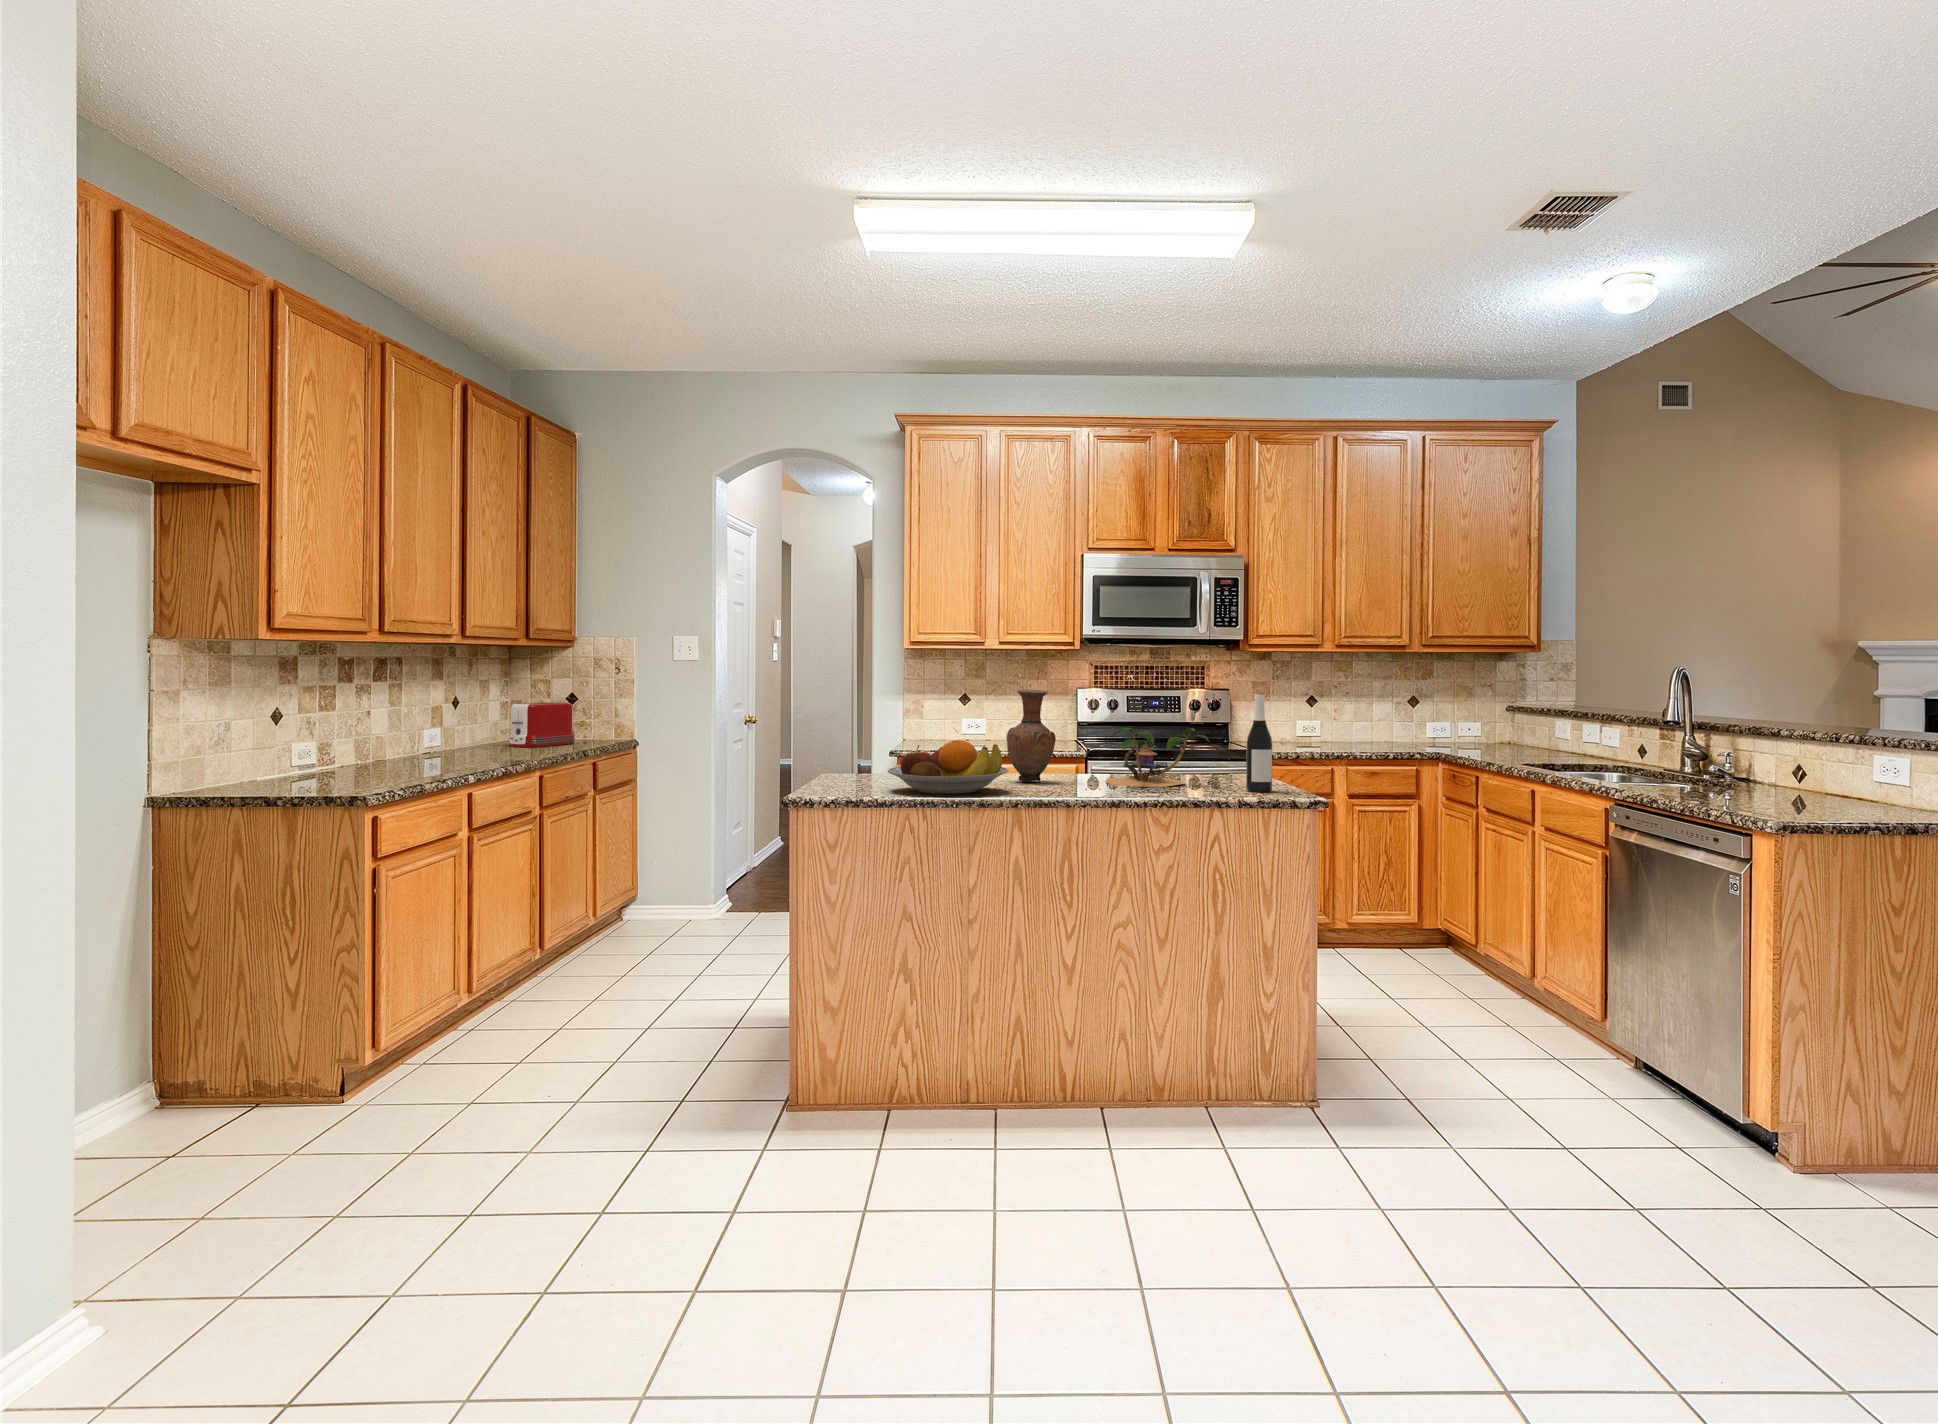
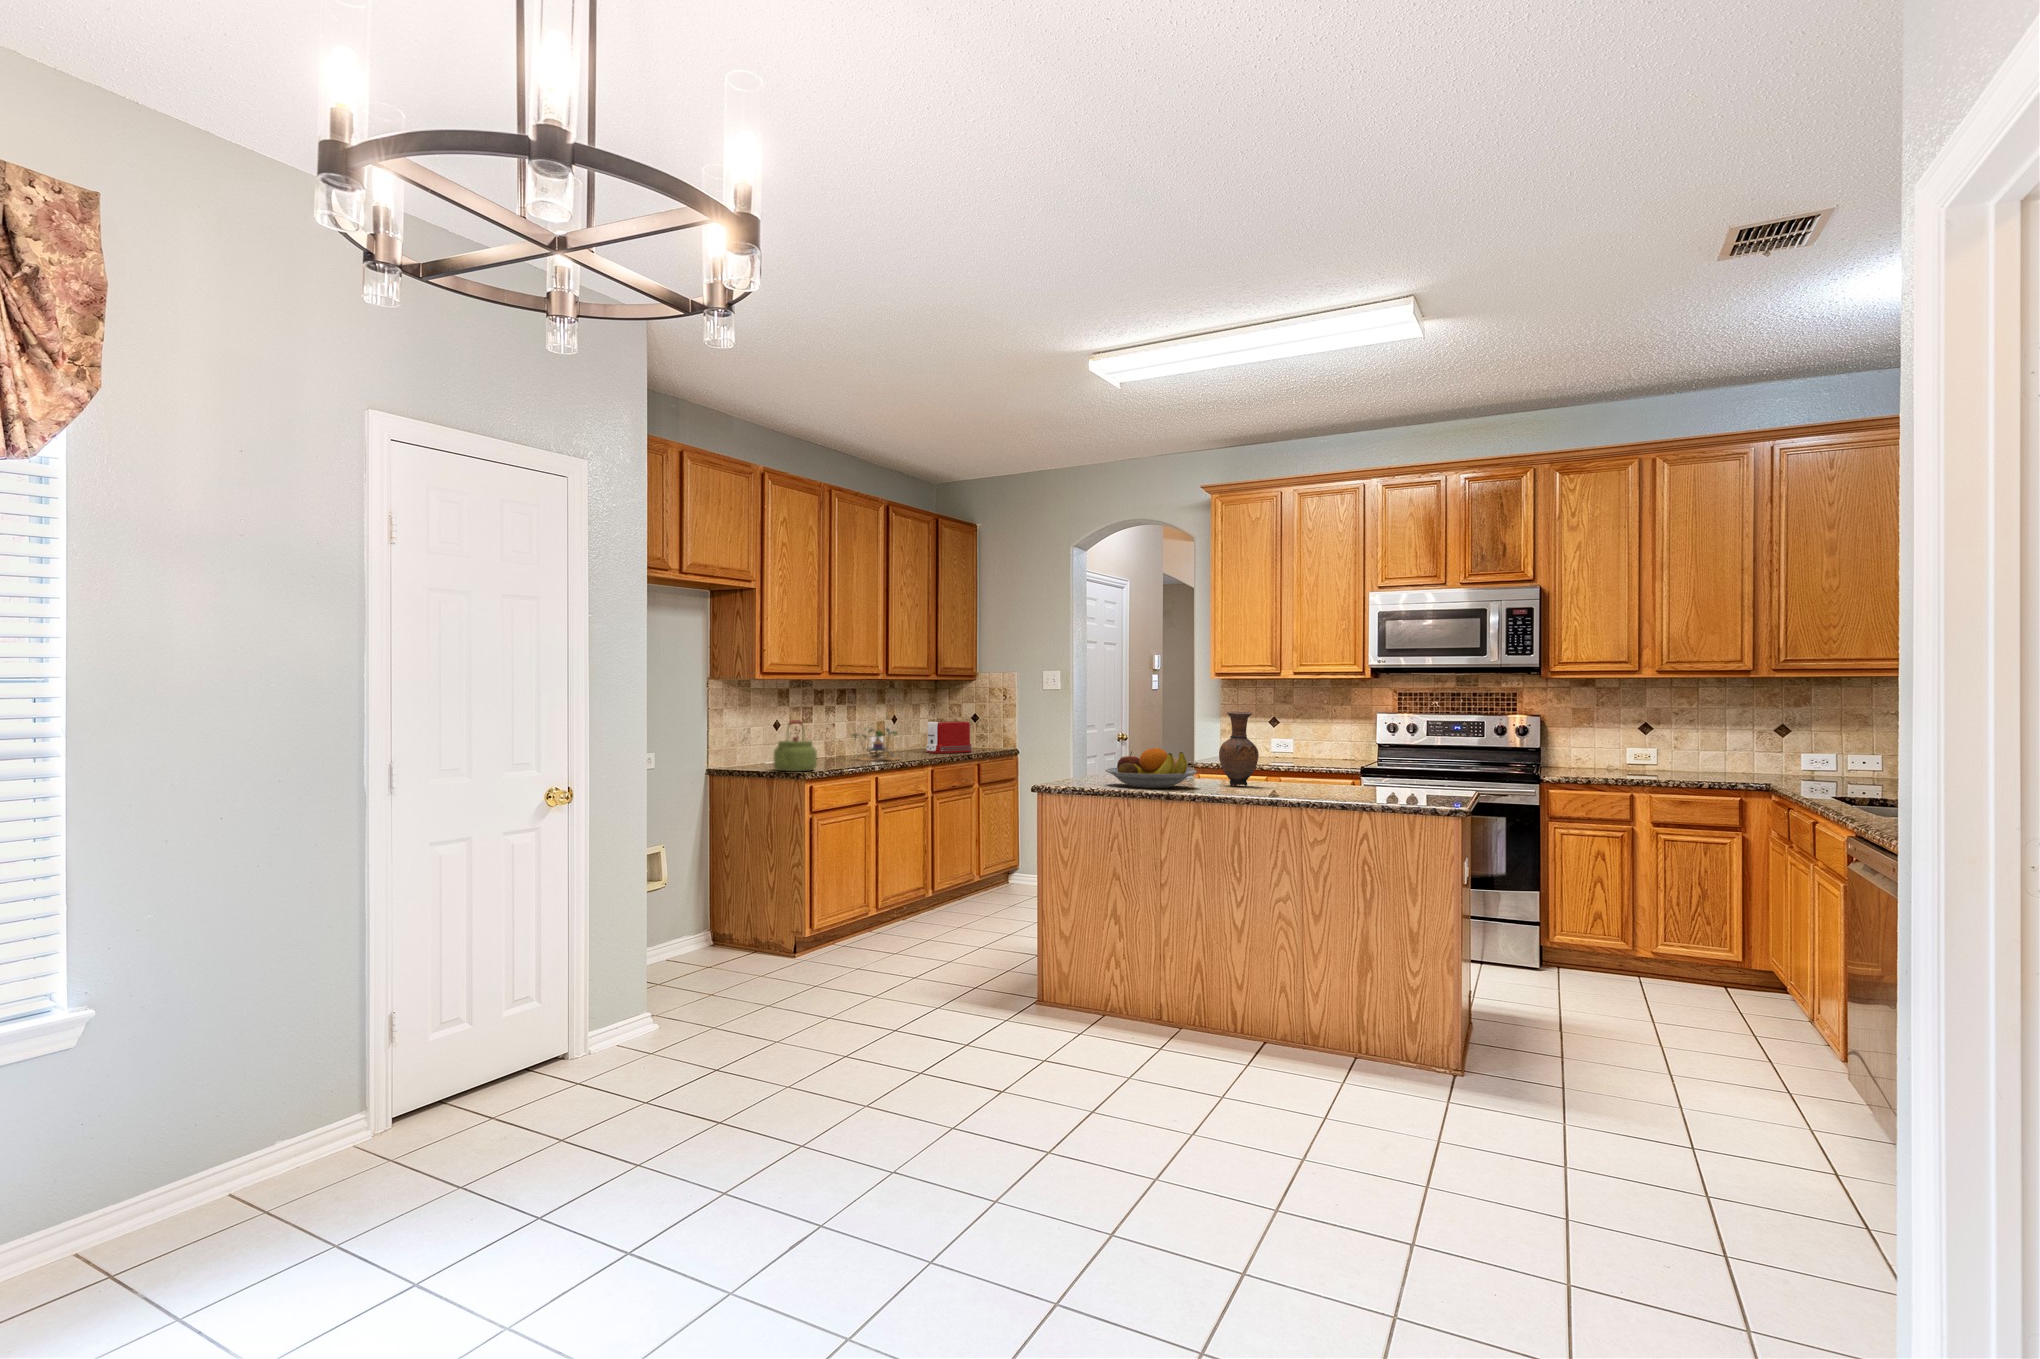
wine bottle: present [1246,693,1272,792] -> none [1406,715,1431,801]
kettle: none [284,709,368,793] -> present [773,720,817,771]
plant: present [1106,727,1209,787] -> present [853,728,898,761]

